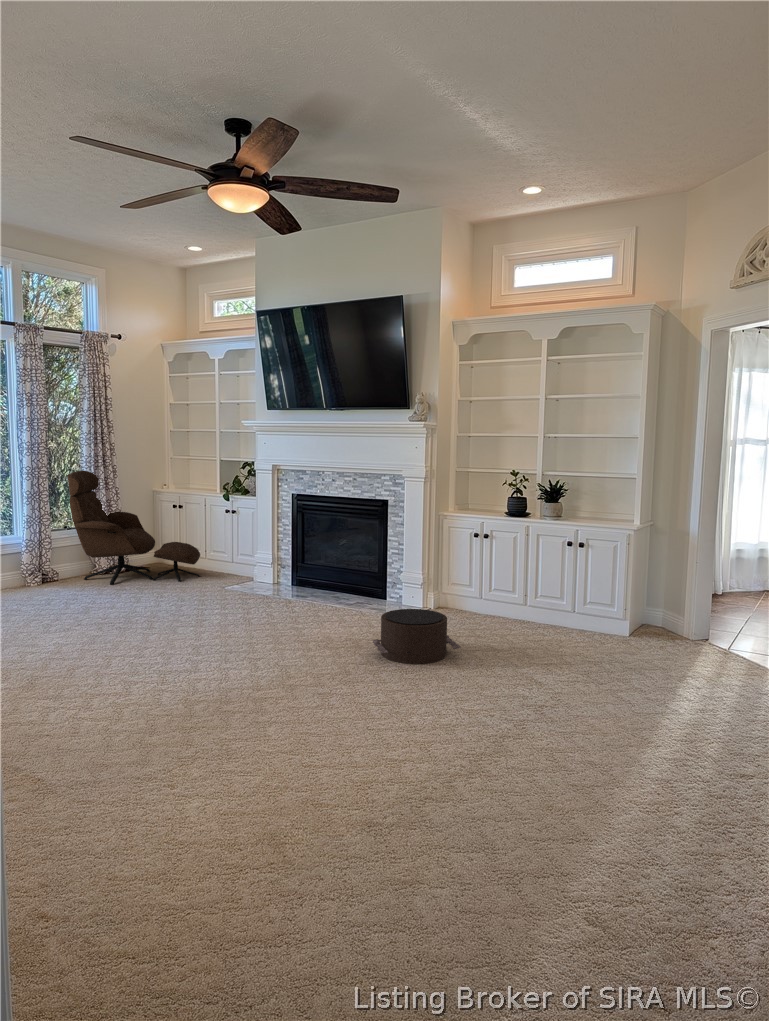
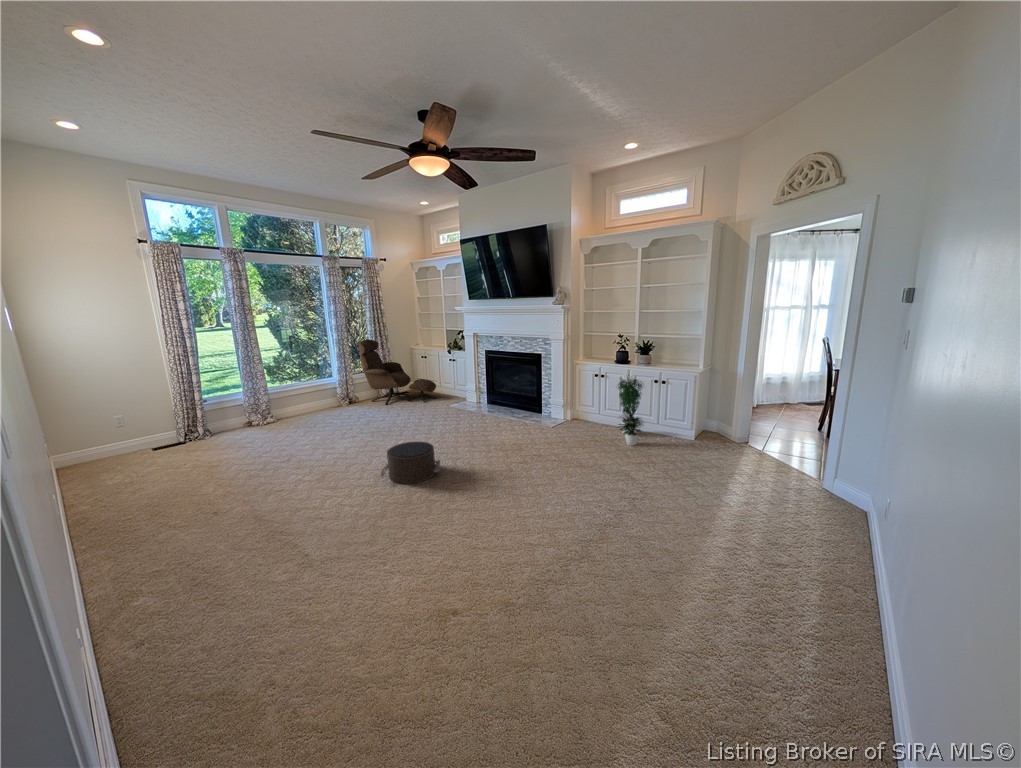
potted plant: none [509,530,555,644] -> present [618,378,643,446]
pouf: present [373,609,461,664] -> present [381,442,440,484]

